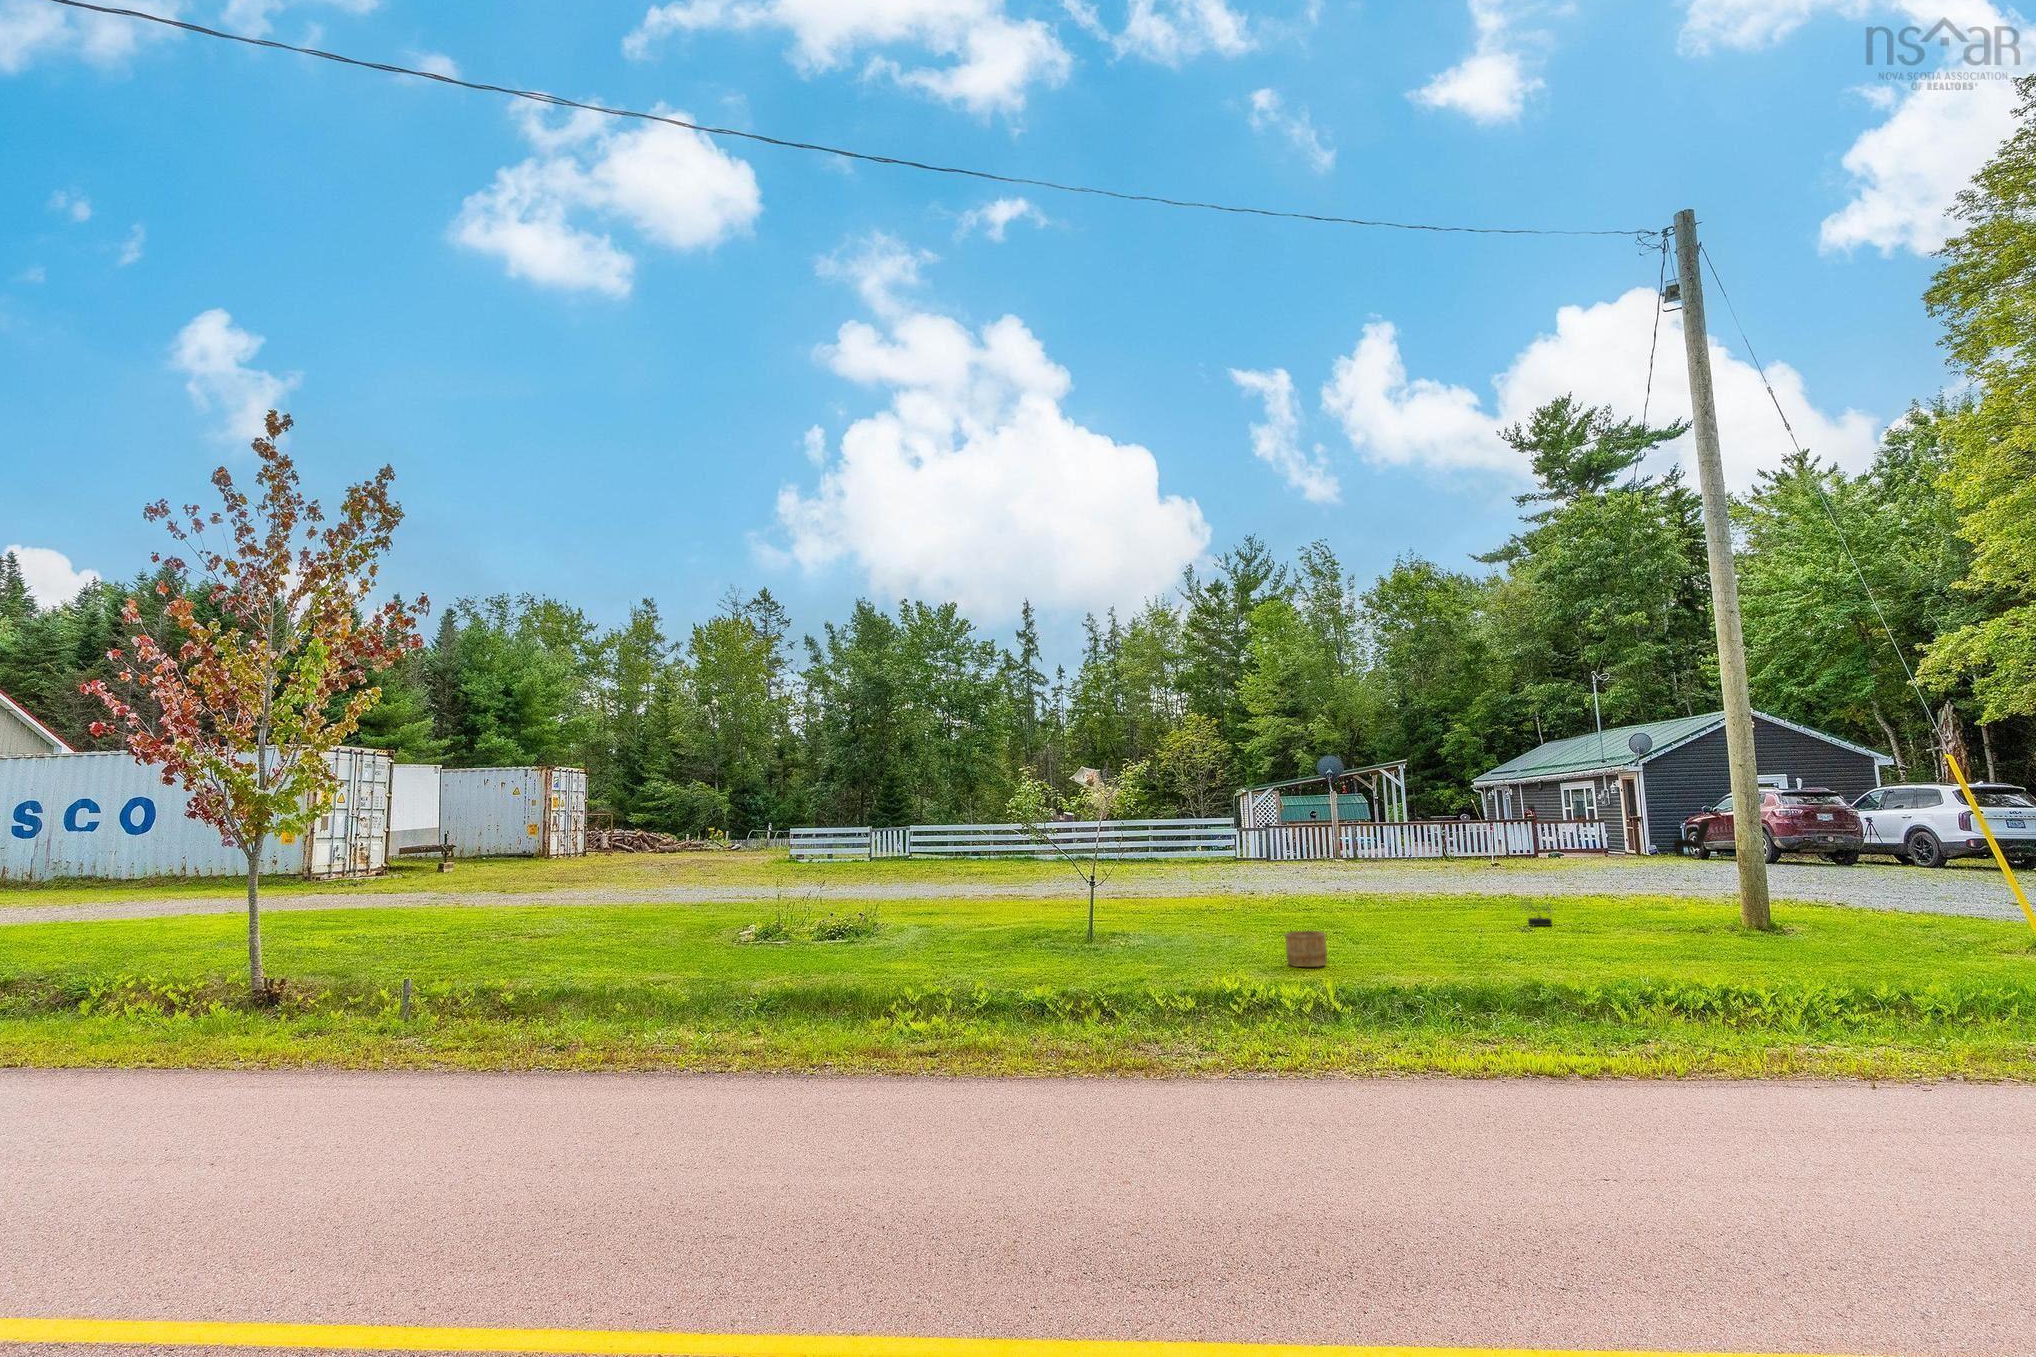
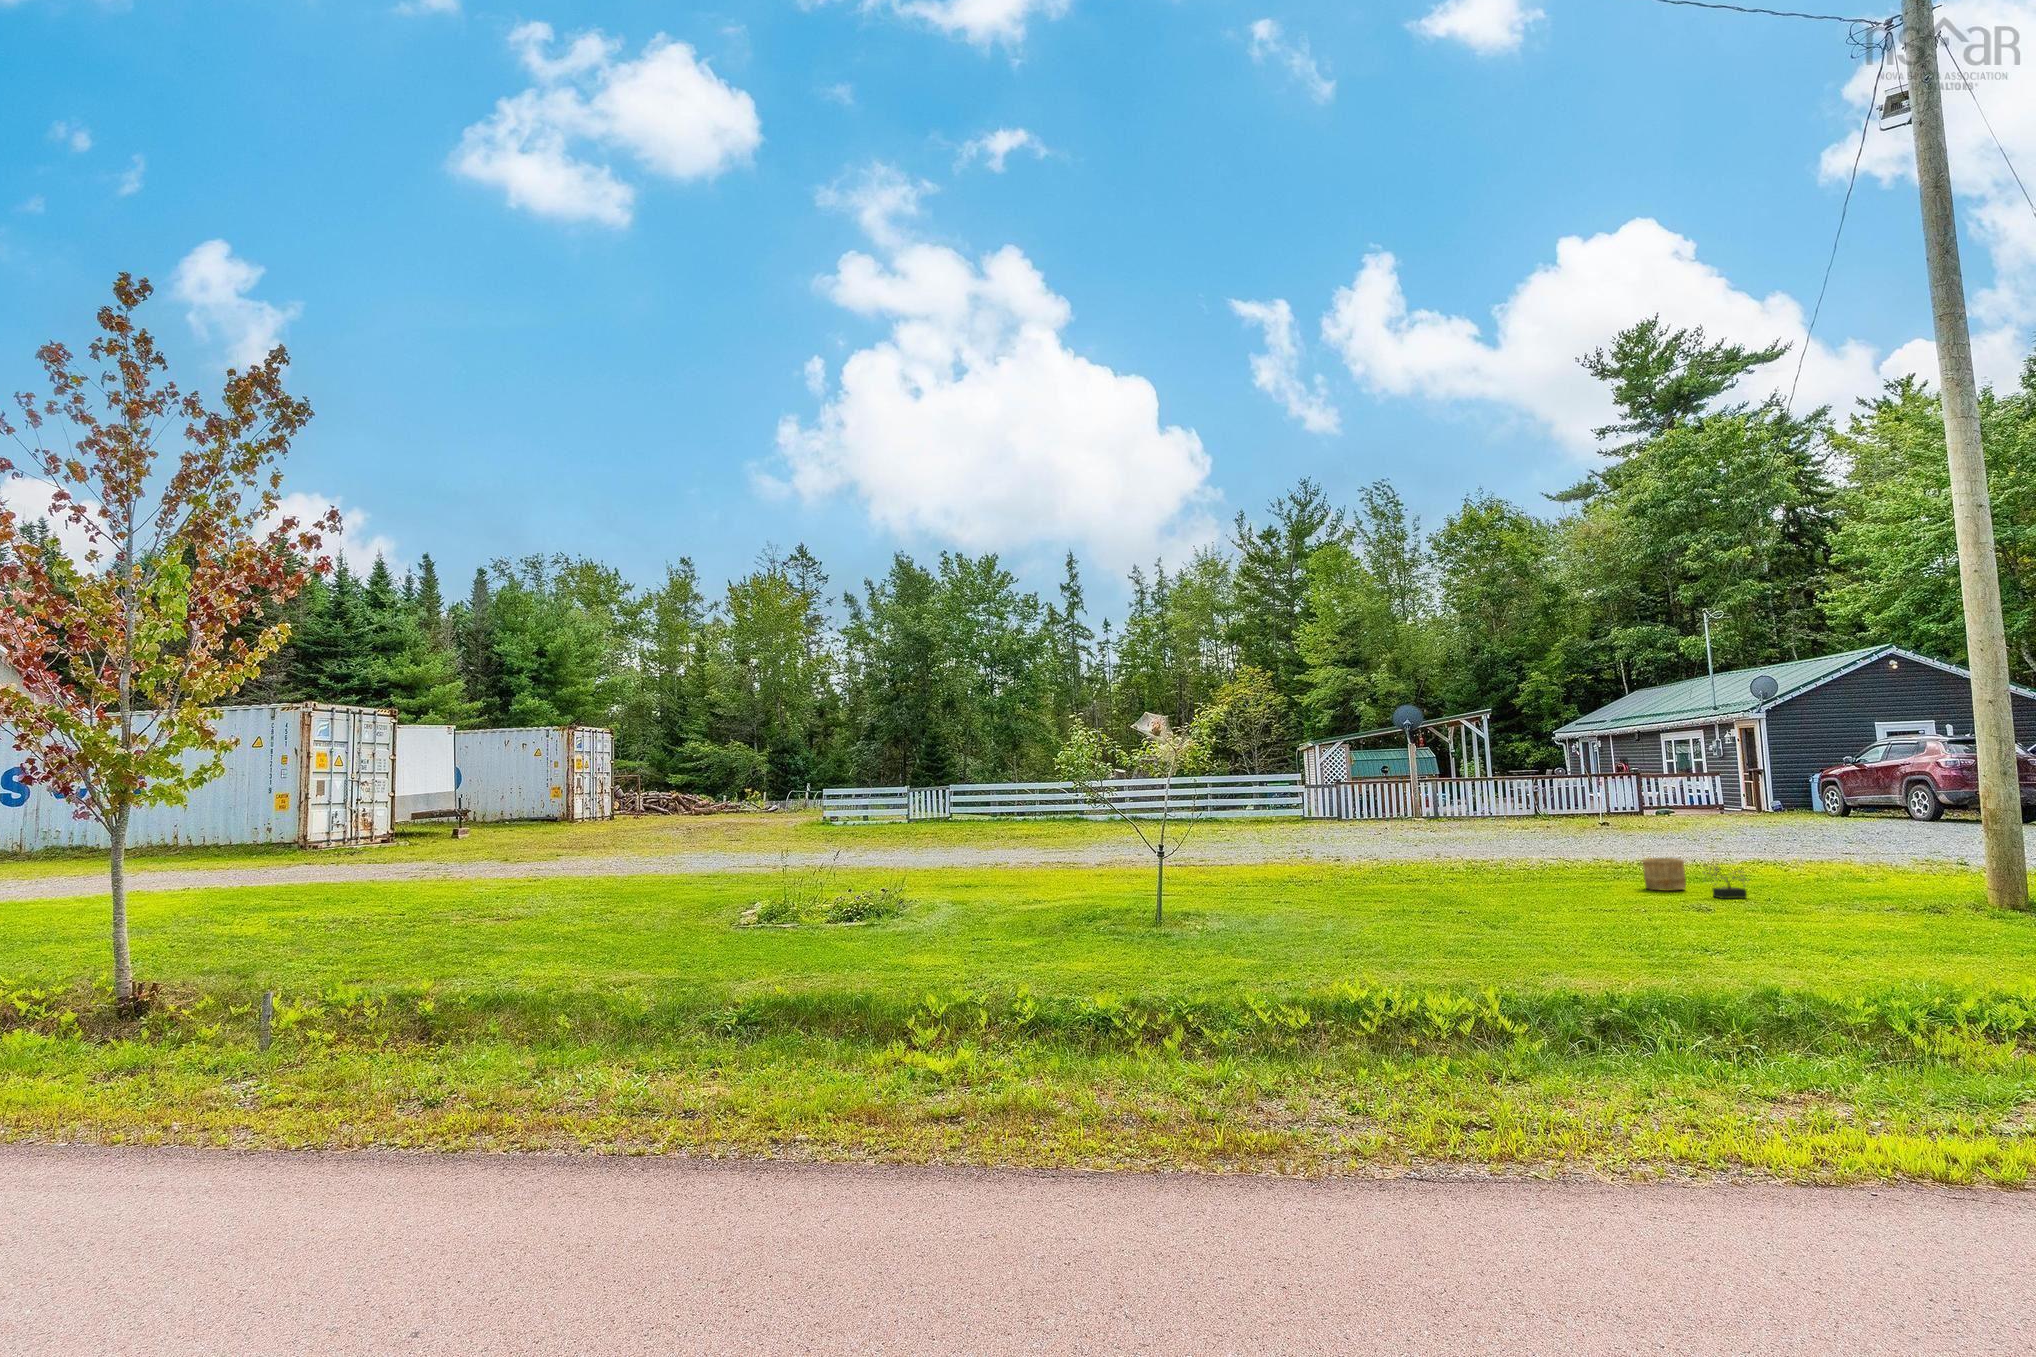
lounge chair: present [1674,820,1710,855] -> none [1804,770,1848,811]
wooden bucket: present [1285,931,1327,967] -> present [1642,858,1686,891]

